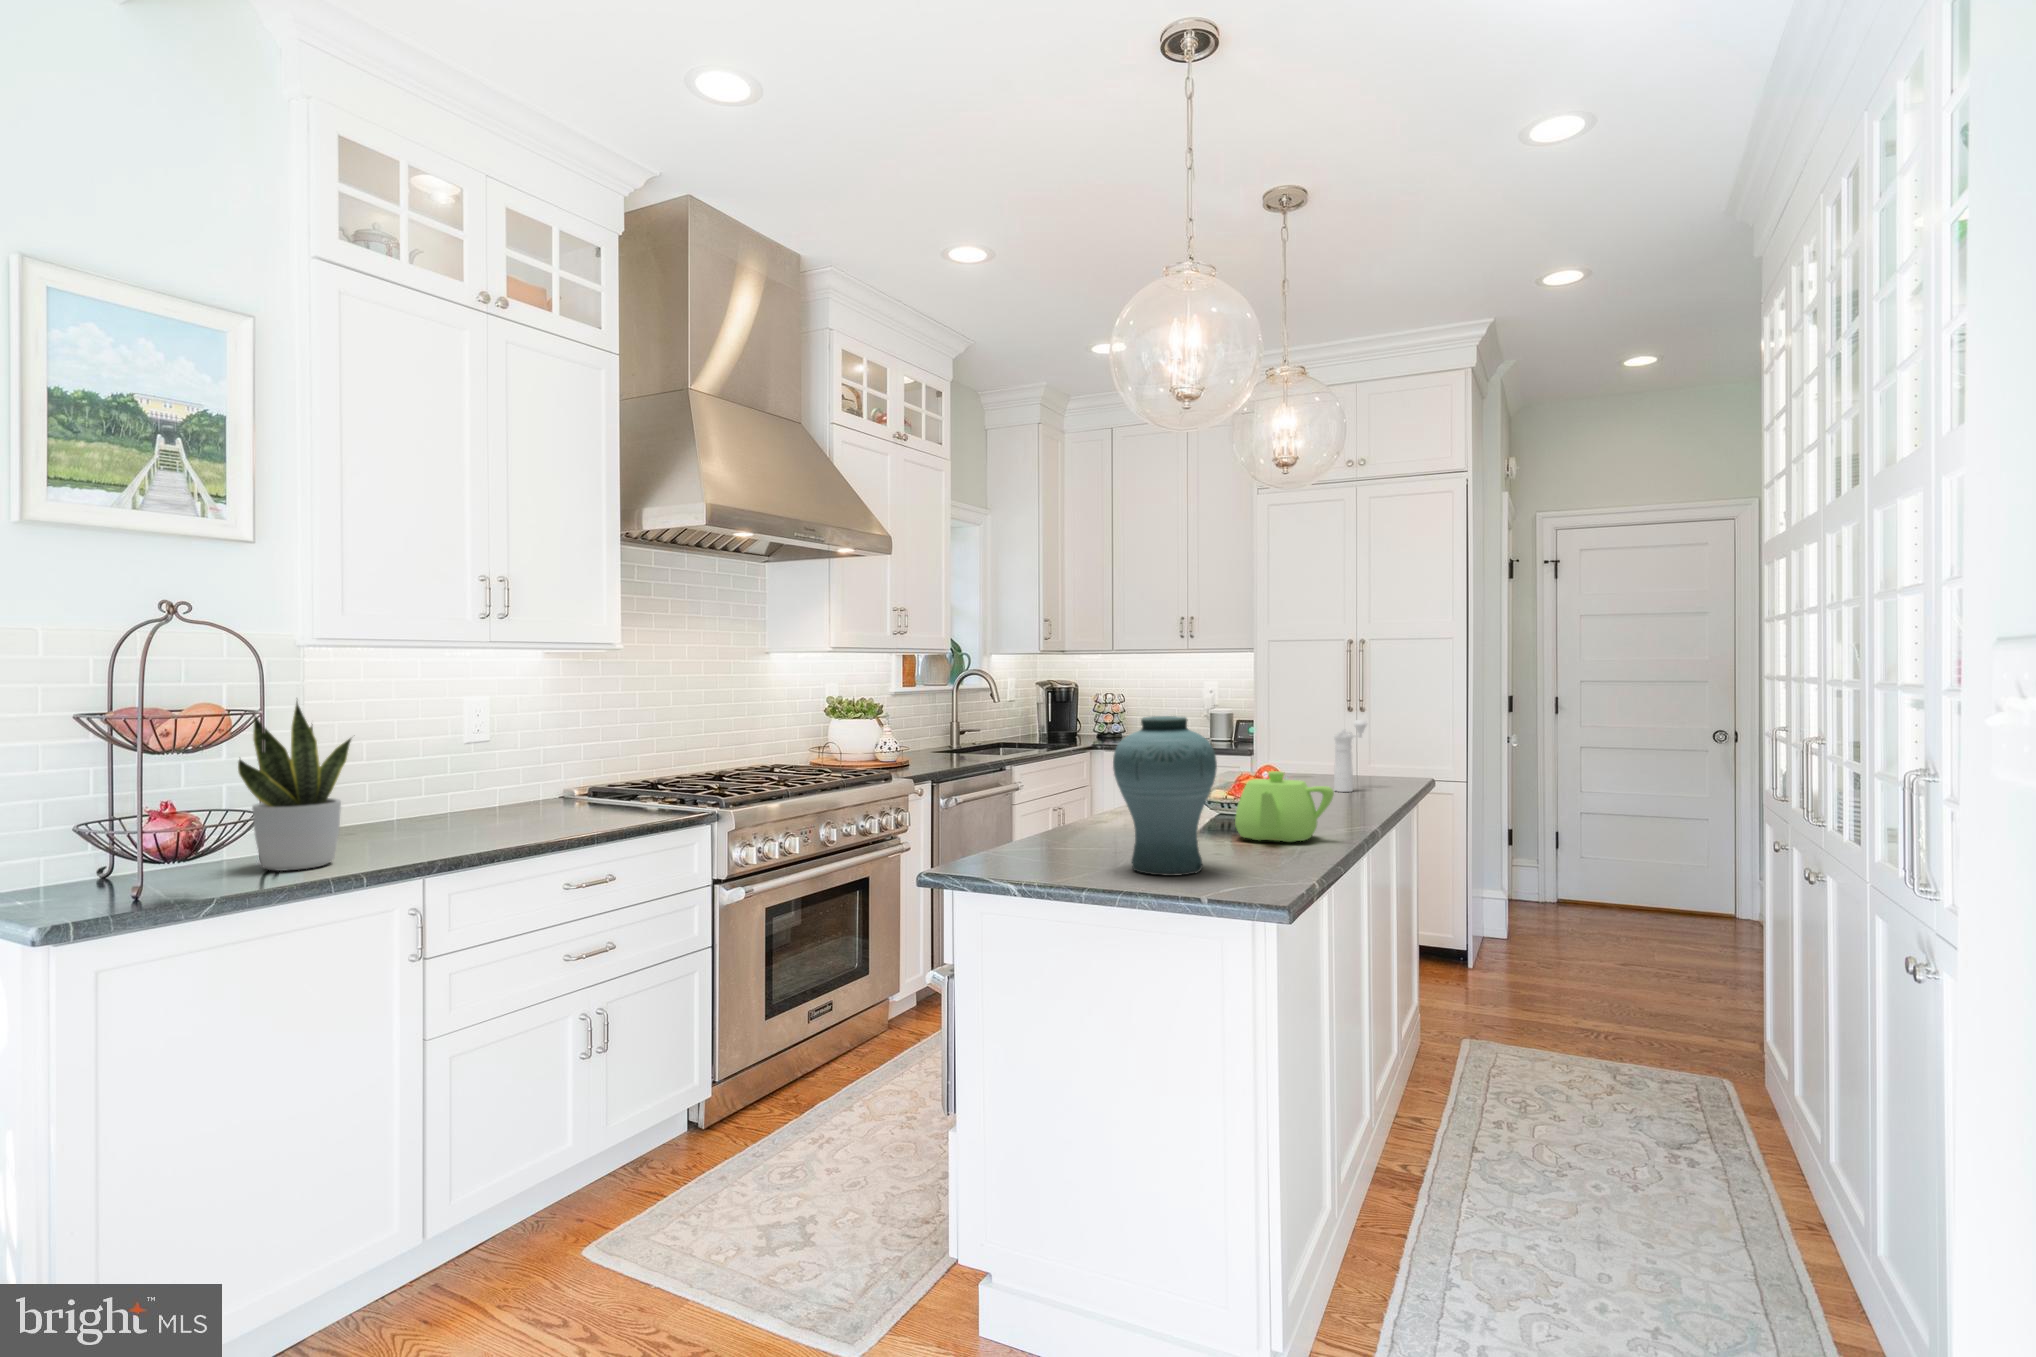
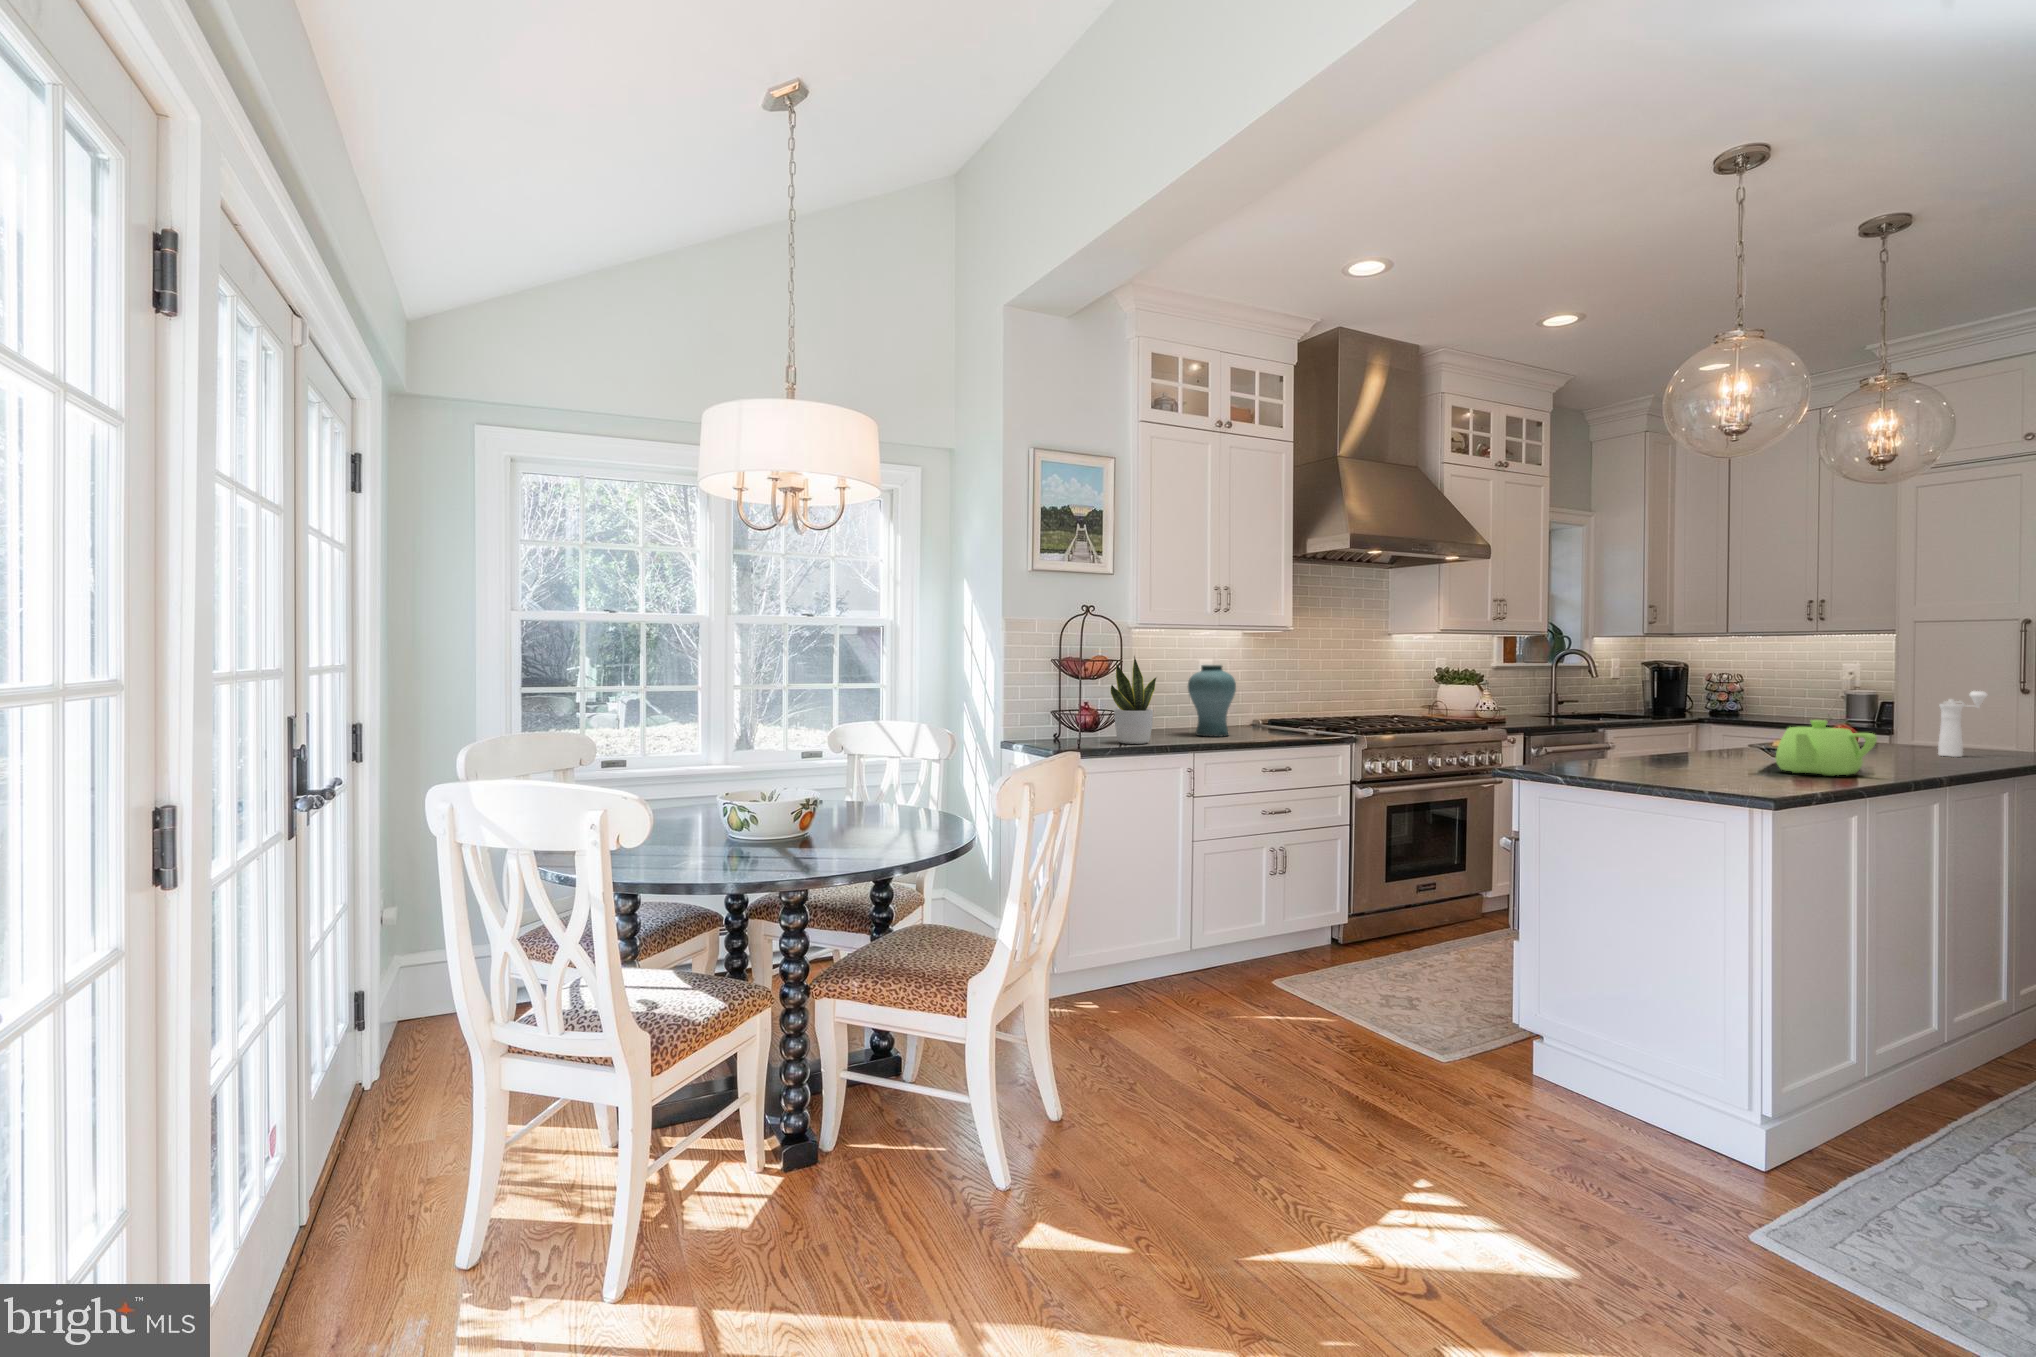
vase: present [1113,716,1217,876] -> present [1188,665,1236,737]

